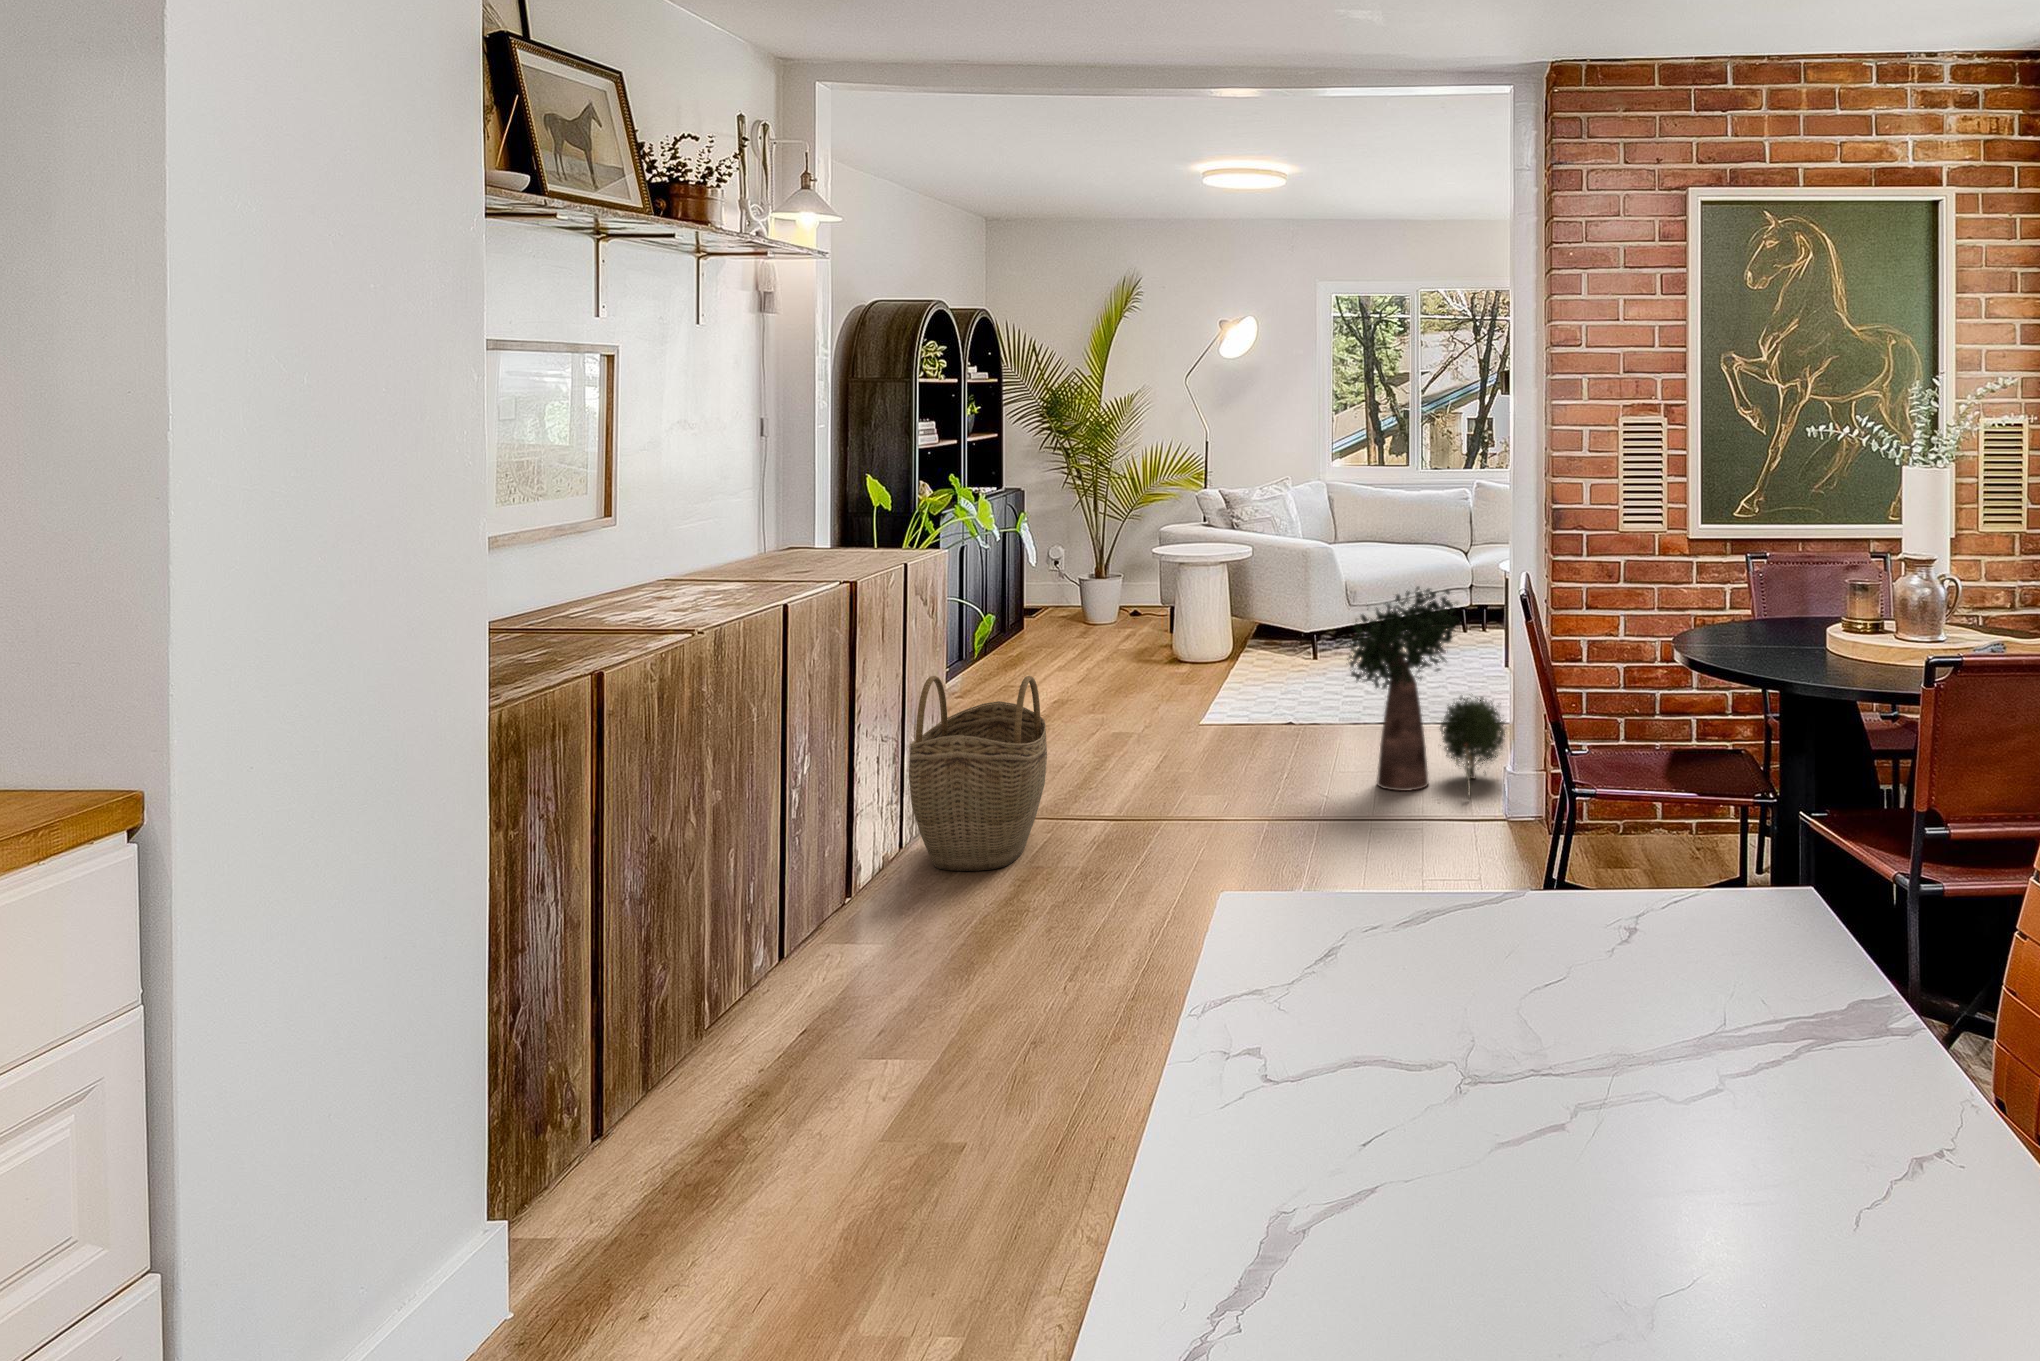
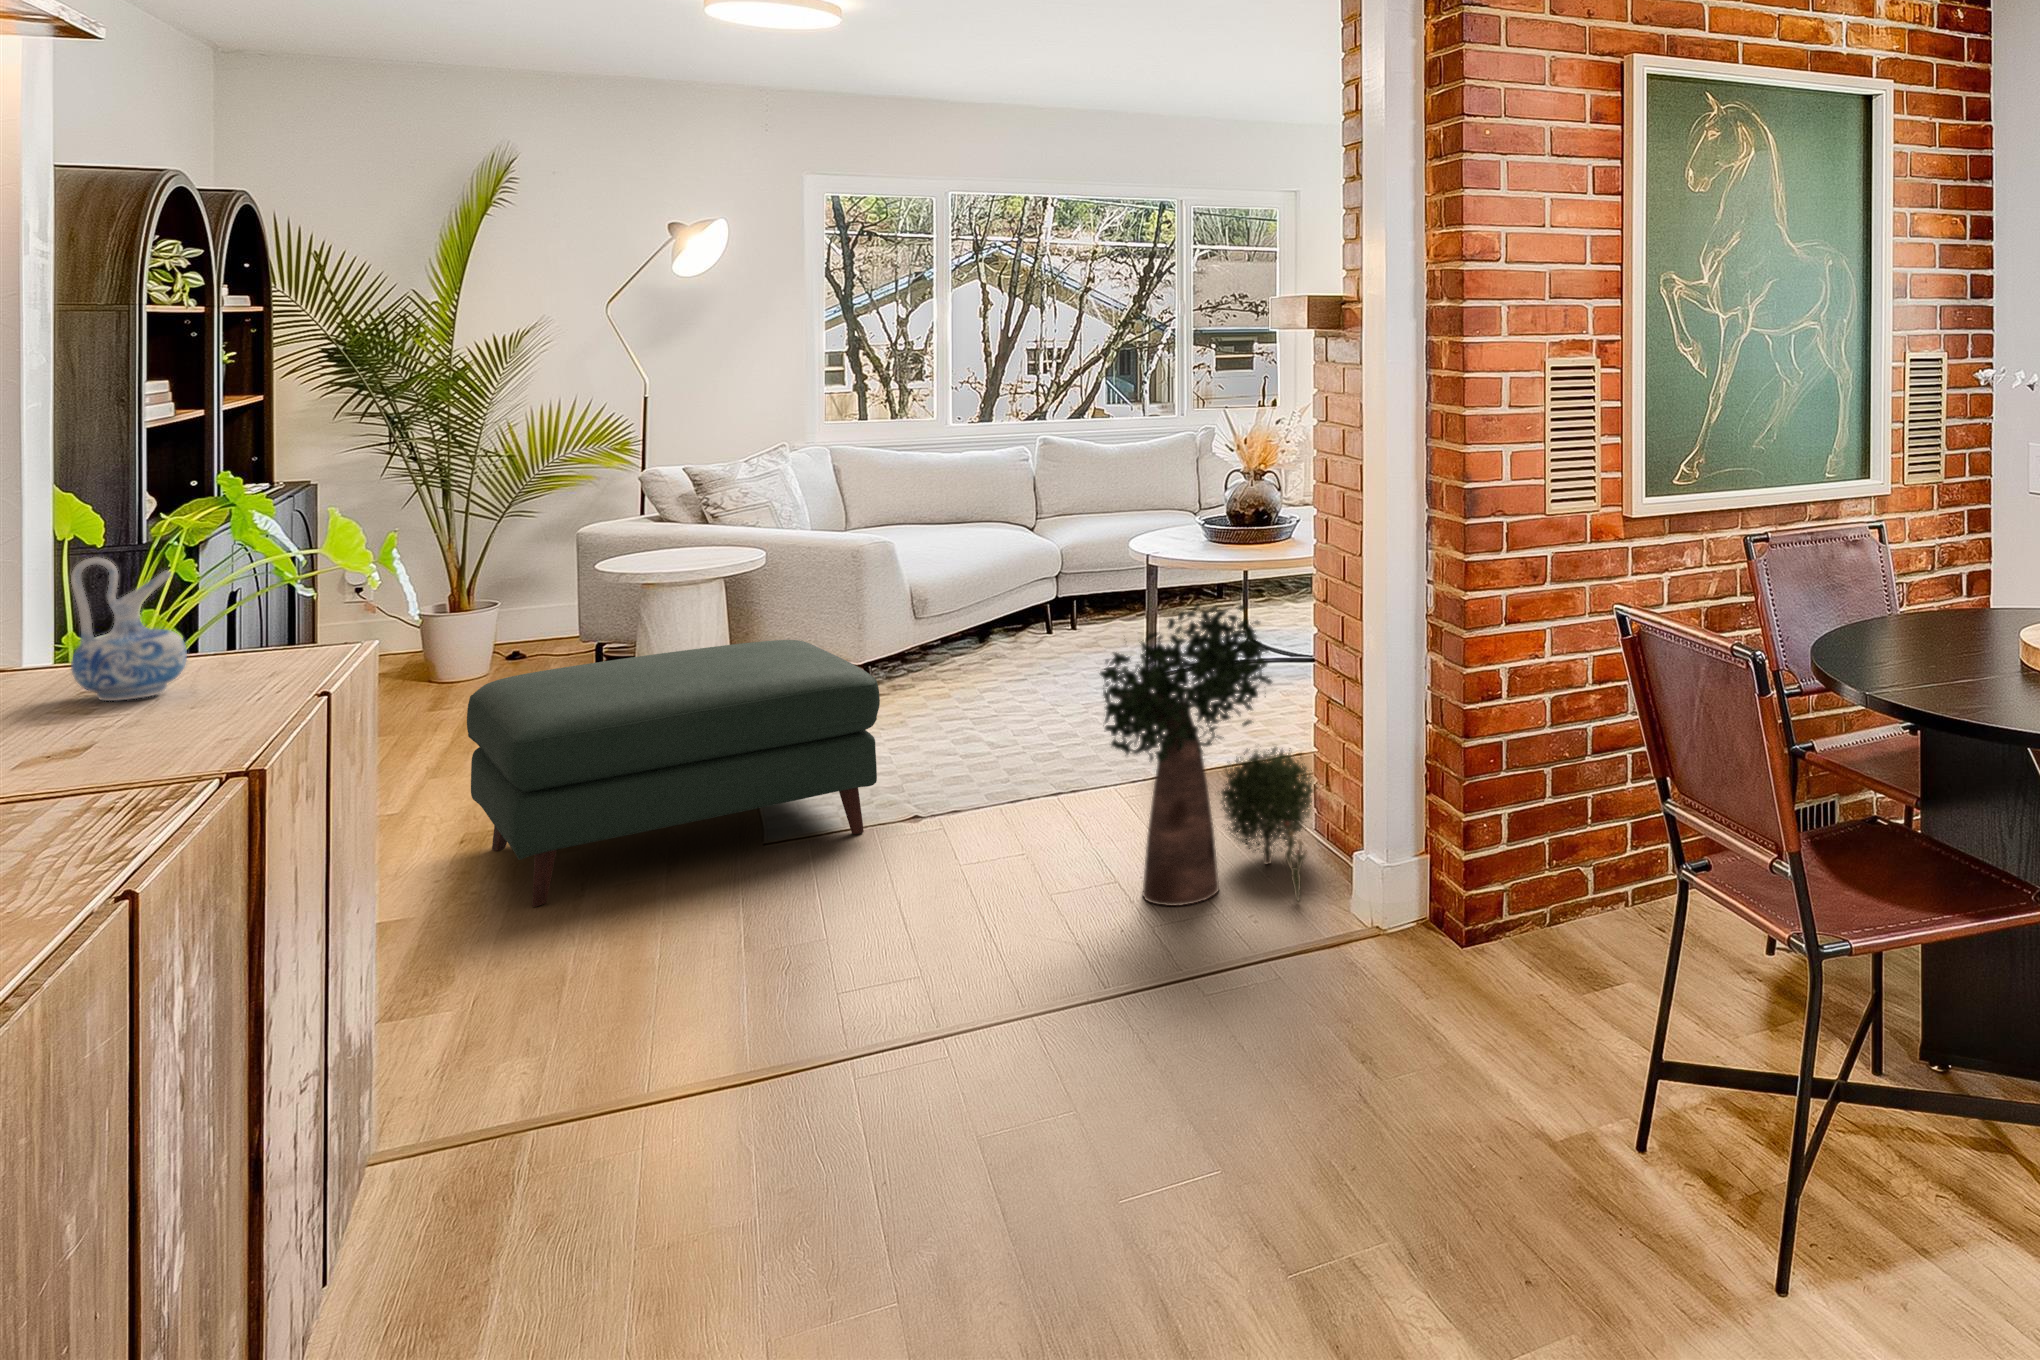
ceramic pitcher: none [800,496,842,562] -> present [71,558,187,701]
ottoman: none [1043,602,1260,738] -> present [467,640,880,907]
woven basket: present [909,676,1047,871] -> none [377,857,672,1285]

